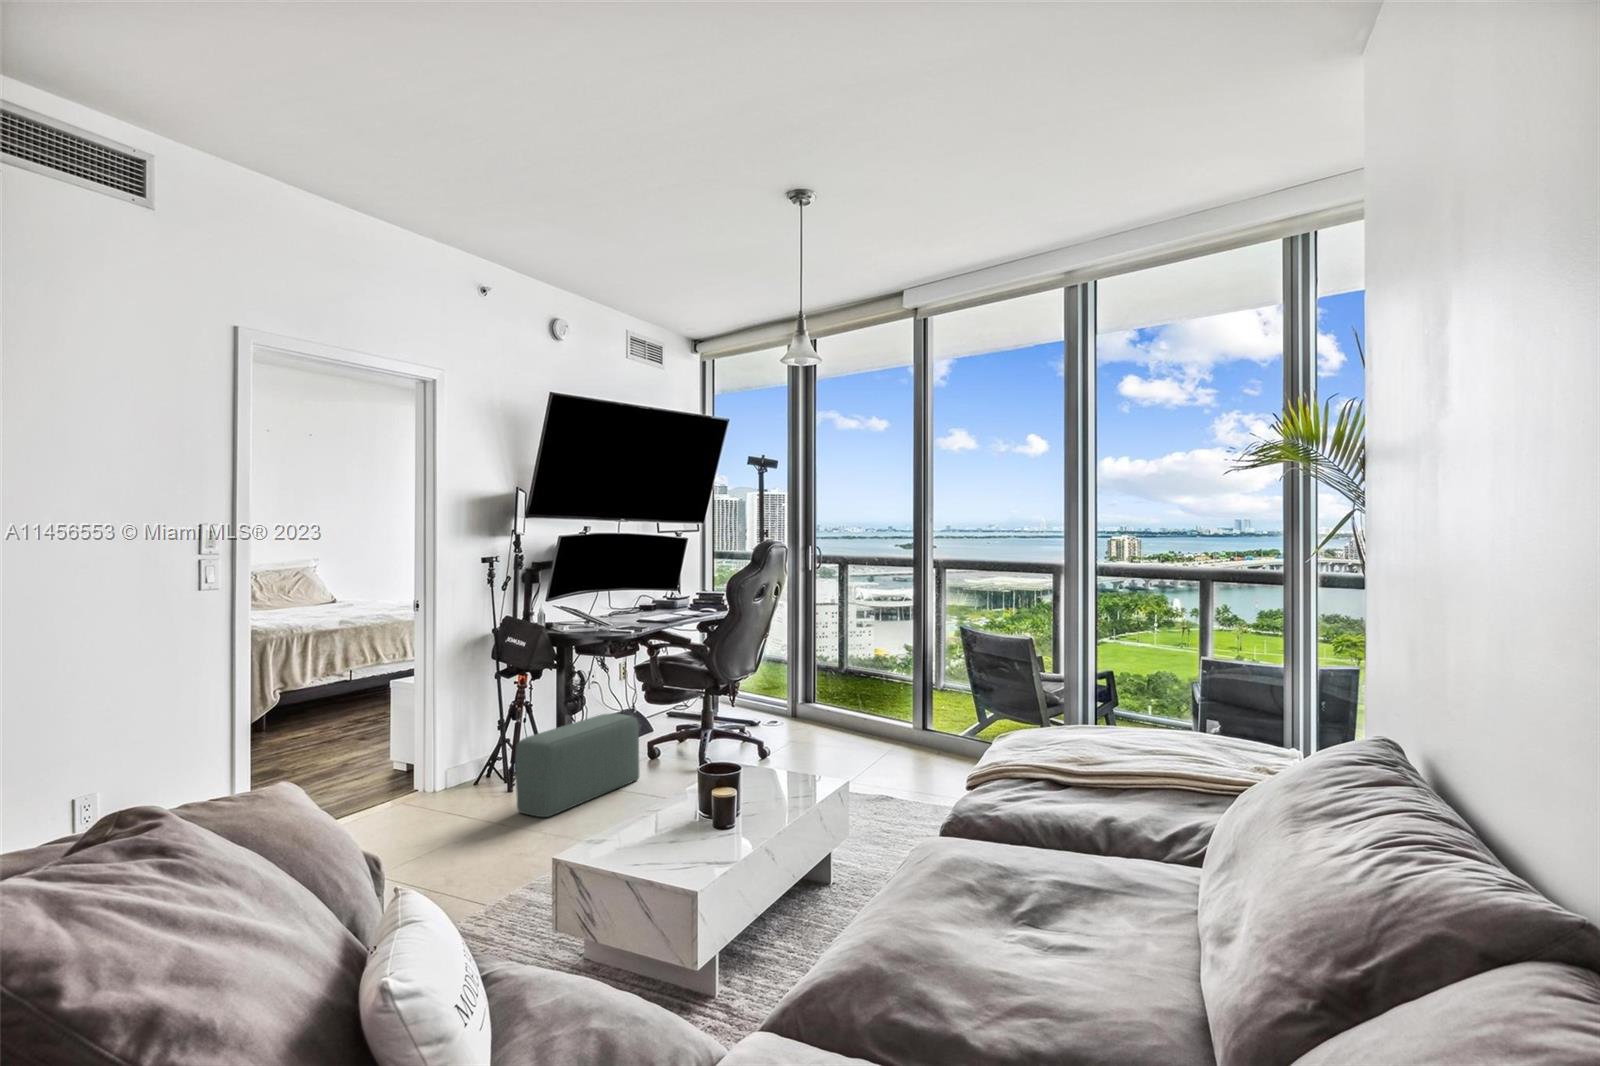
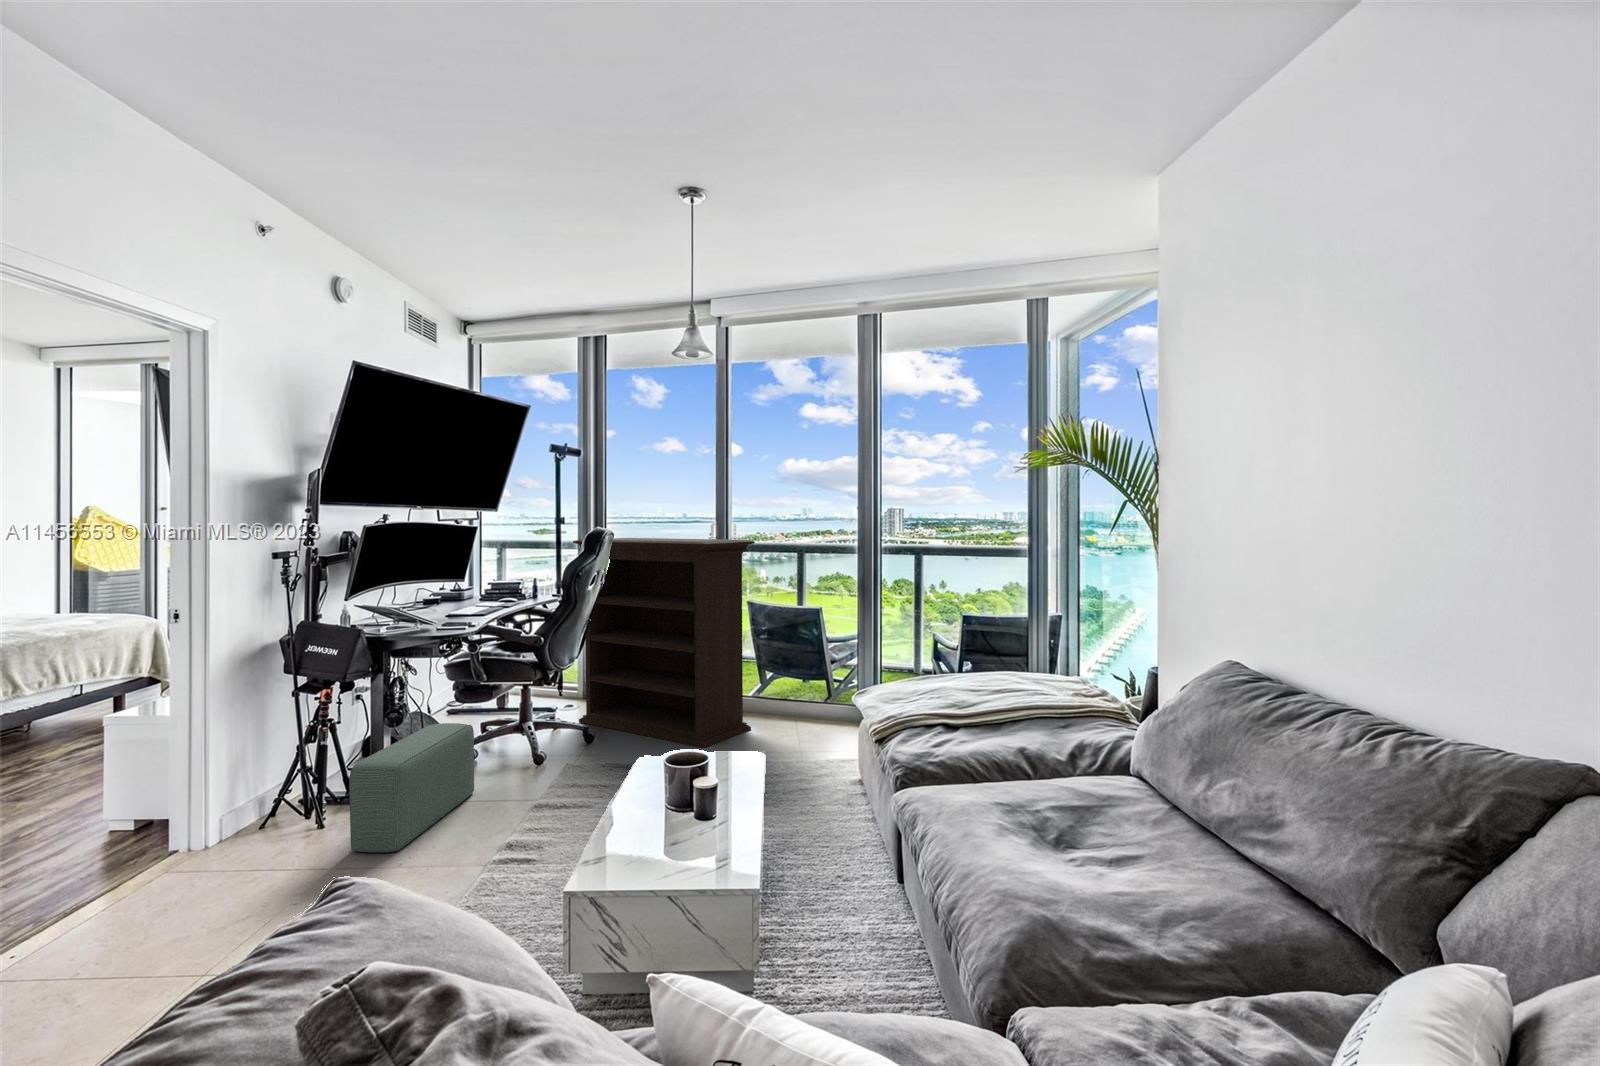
bookshelf: none [771,545,936,767] -> present [573,538,755,748]

